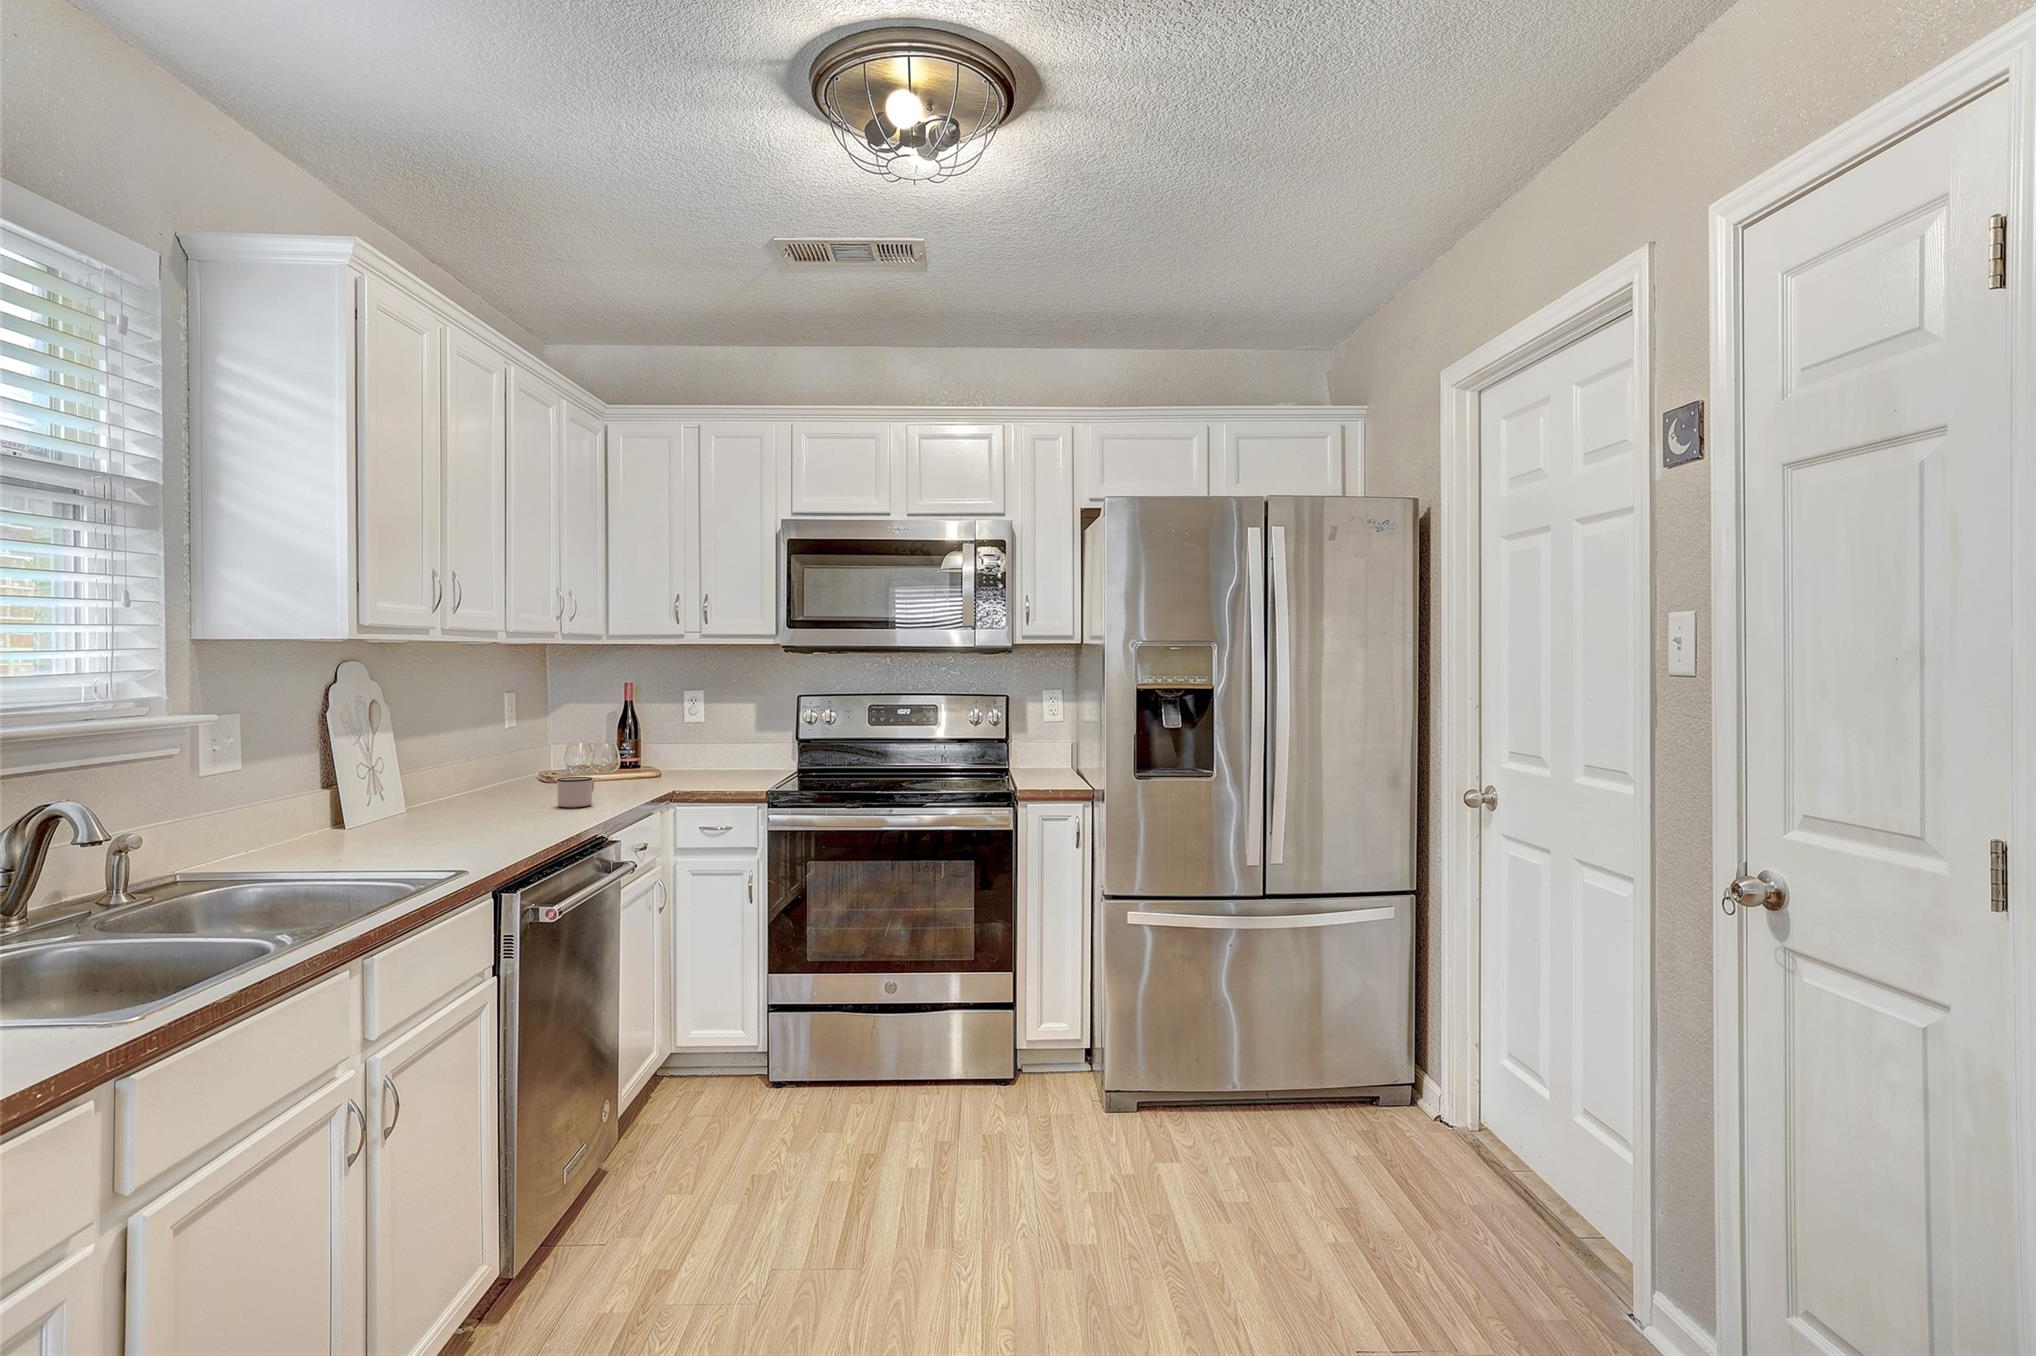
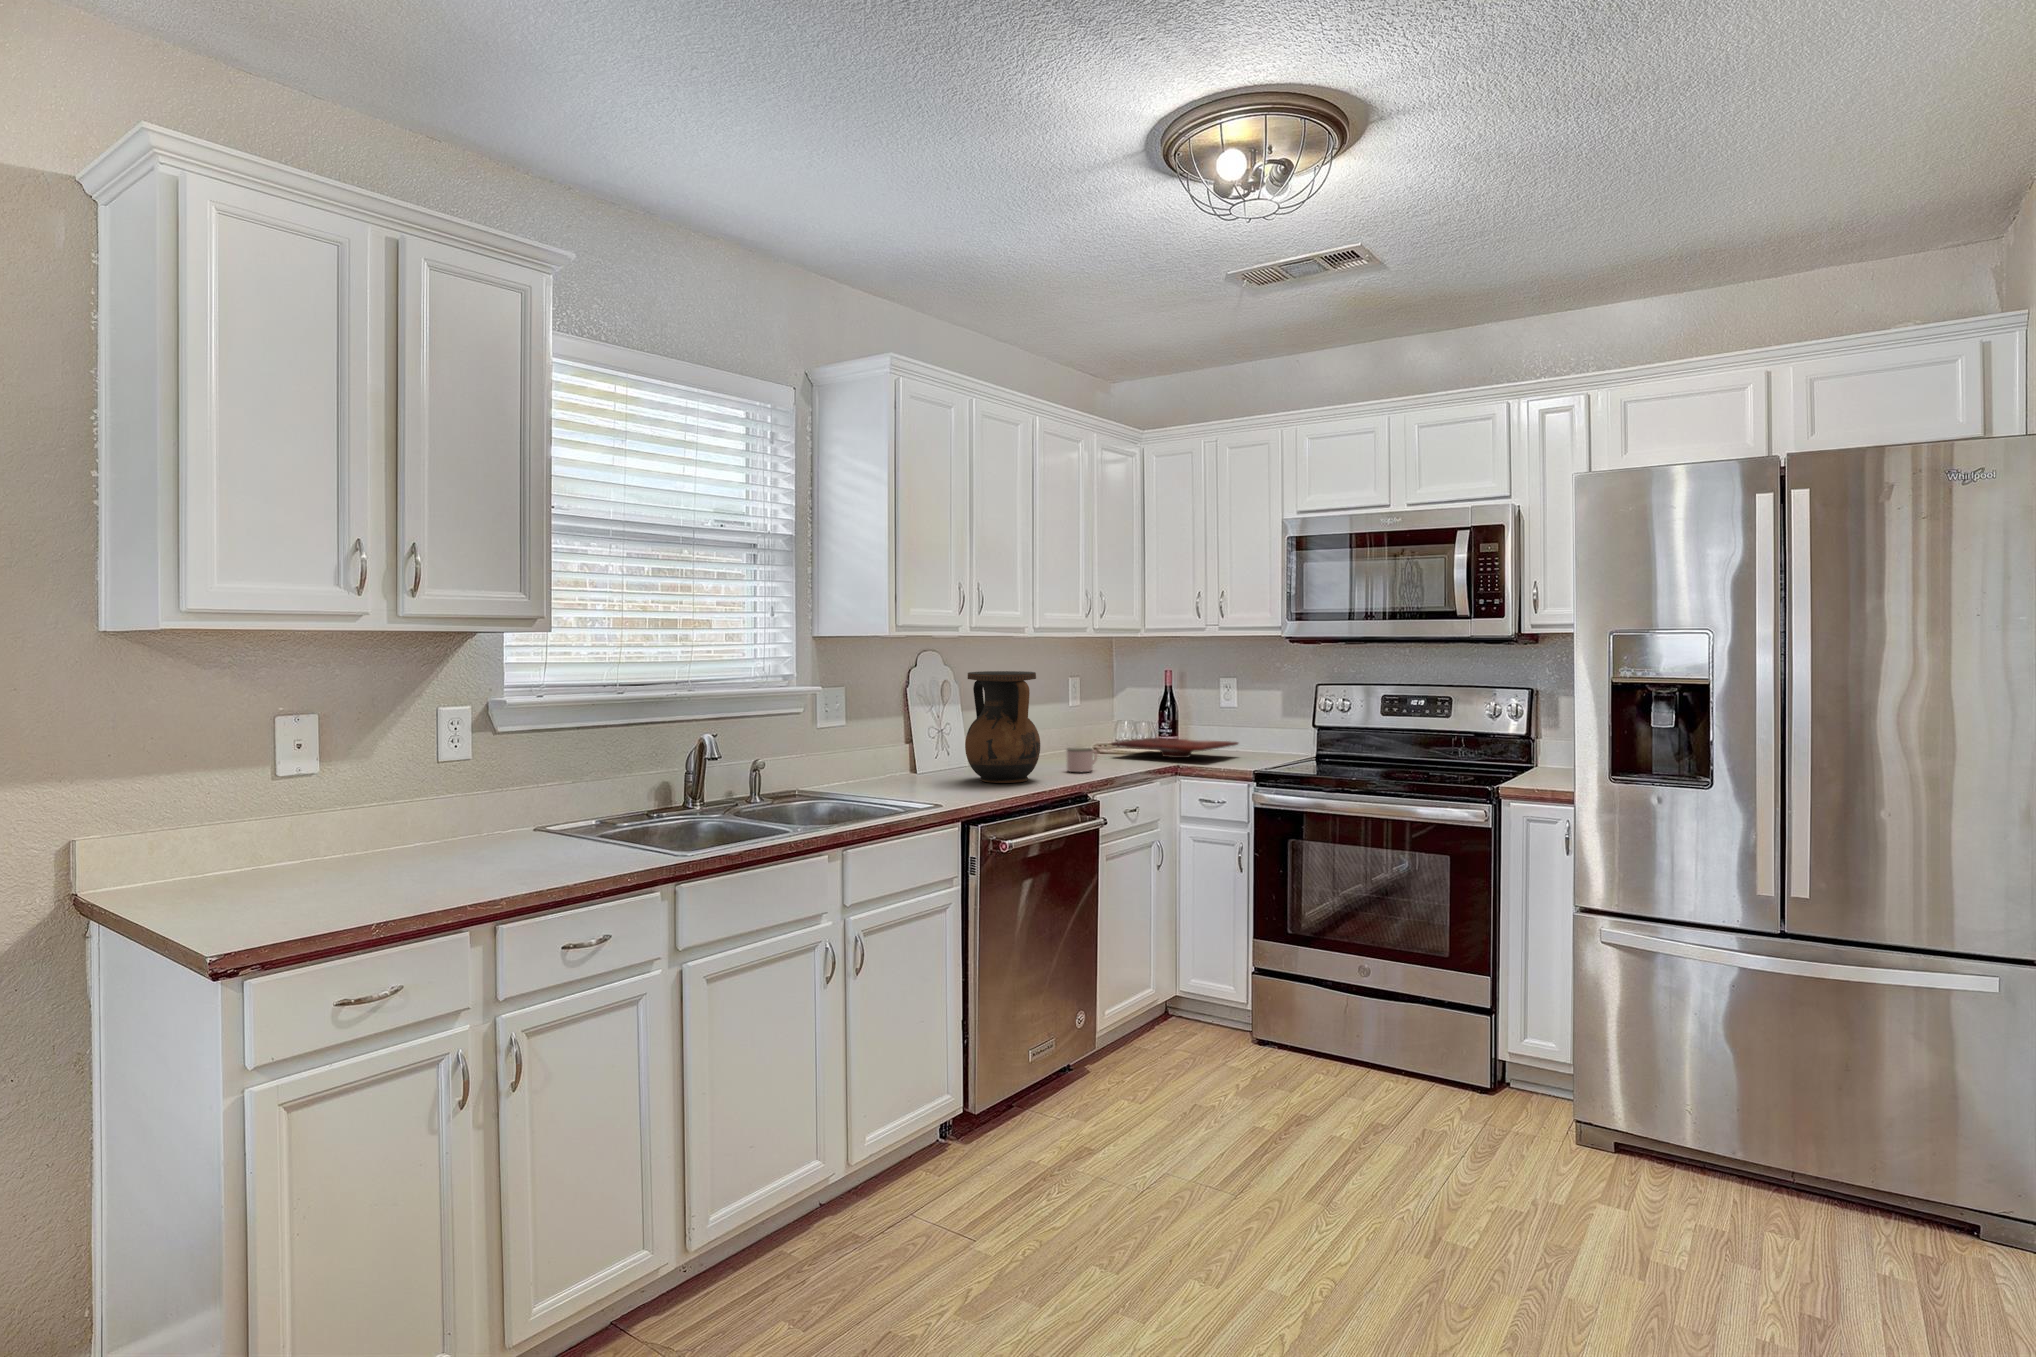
vase: none [435,684,544,830] -> present [965,671,1040,783]
cutting board: none [585,759,729,781] -> present [1112,738,1238,758]

